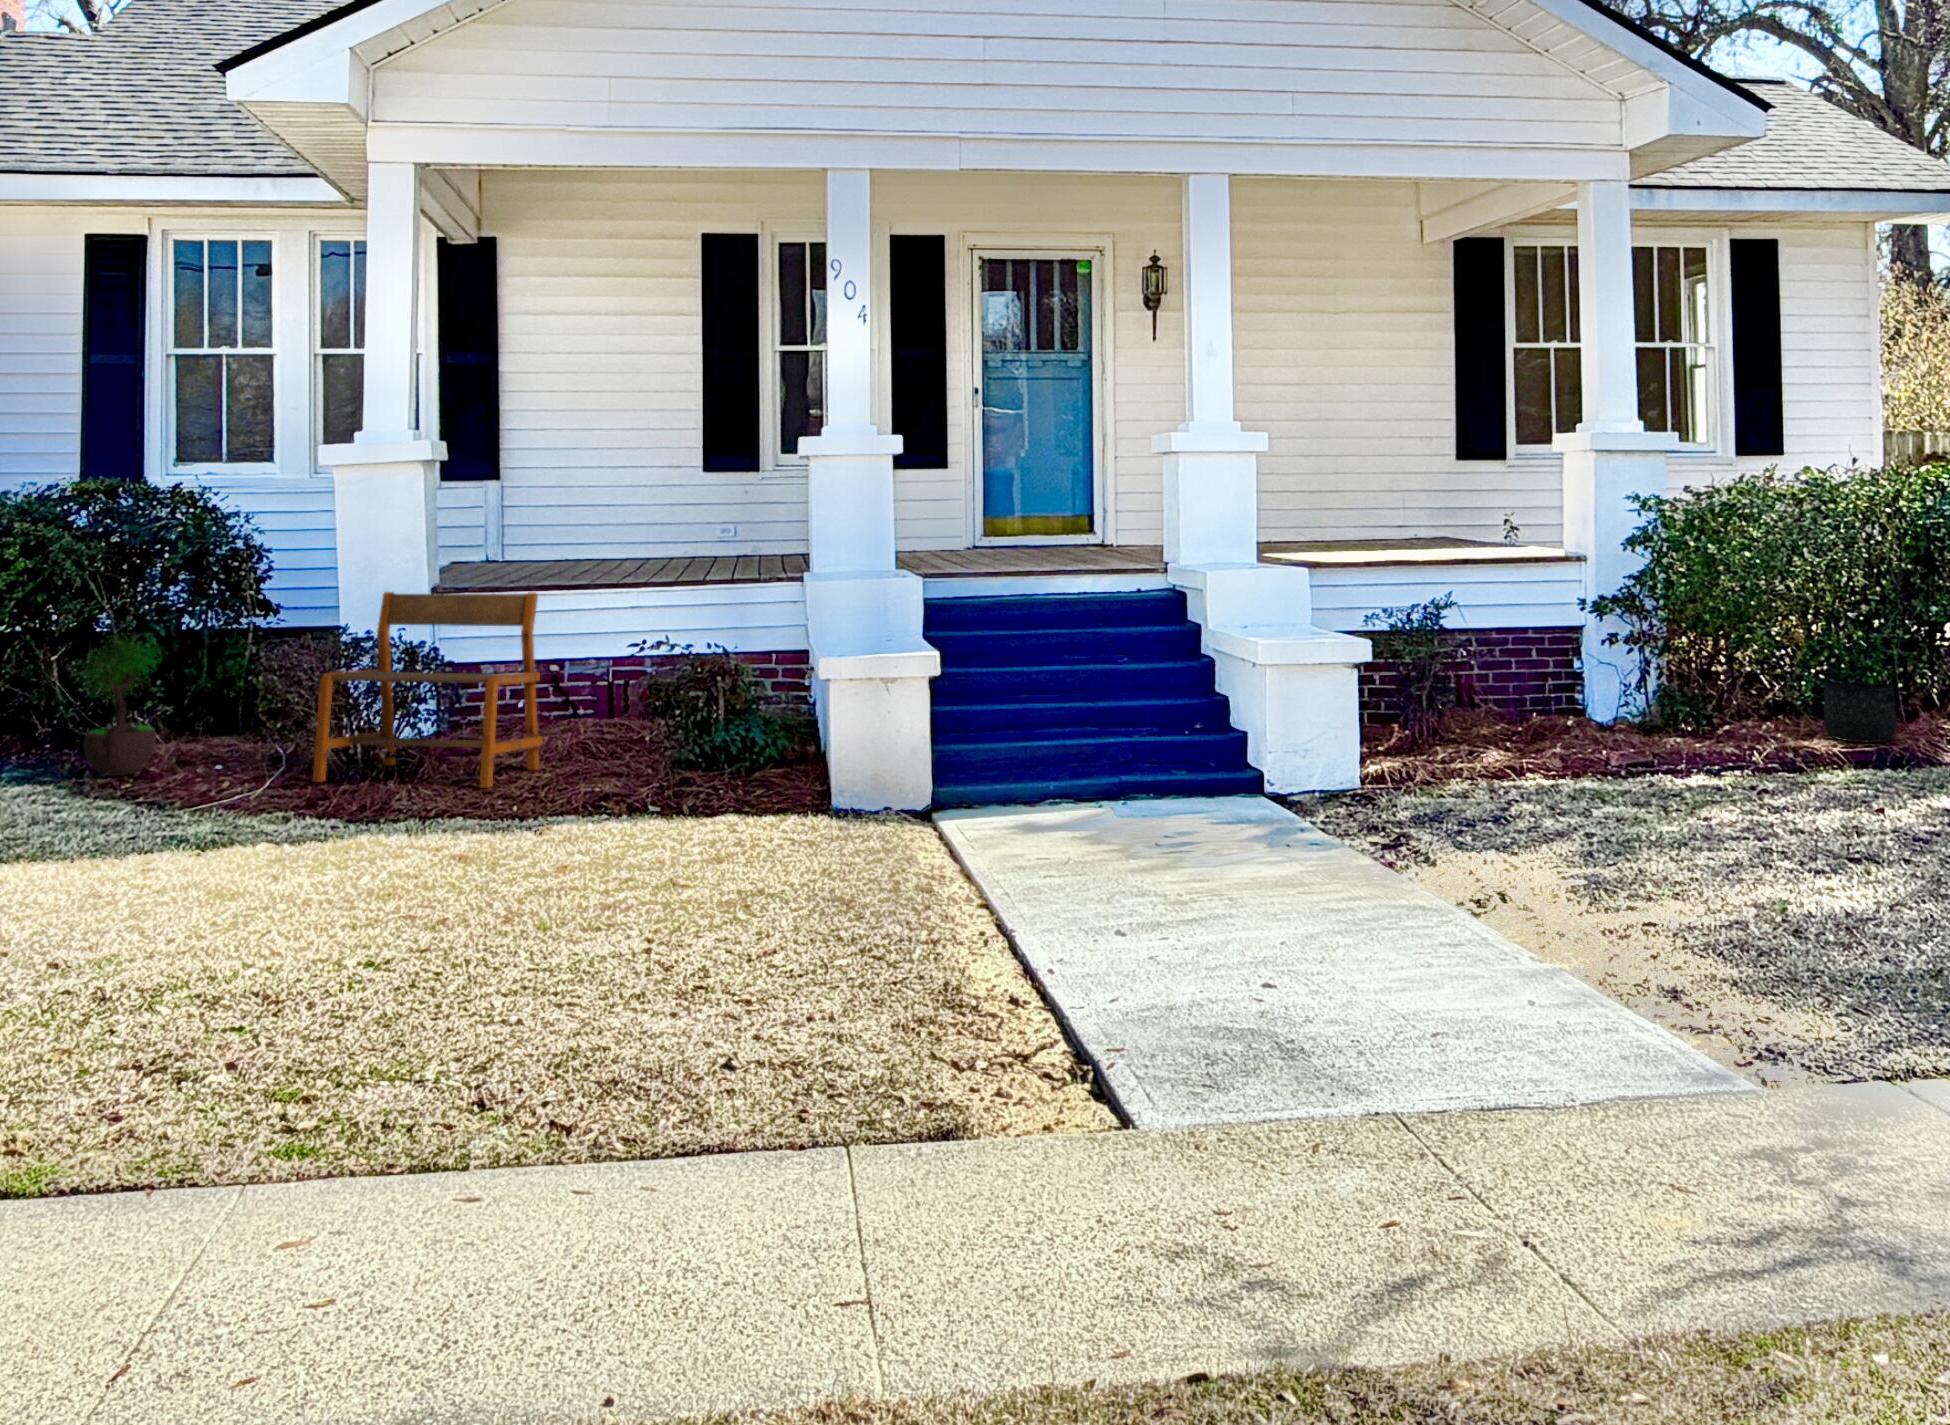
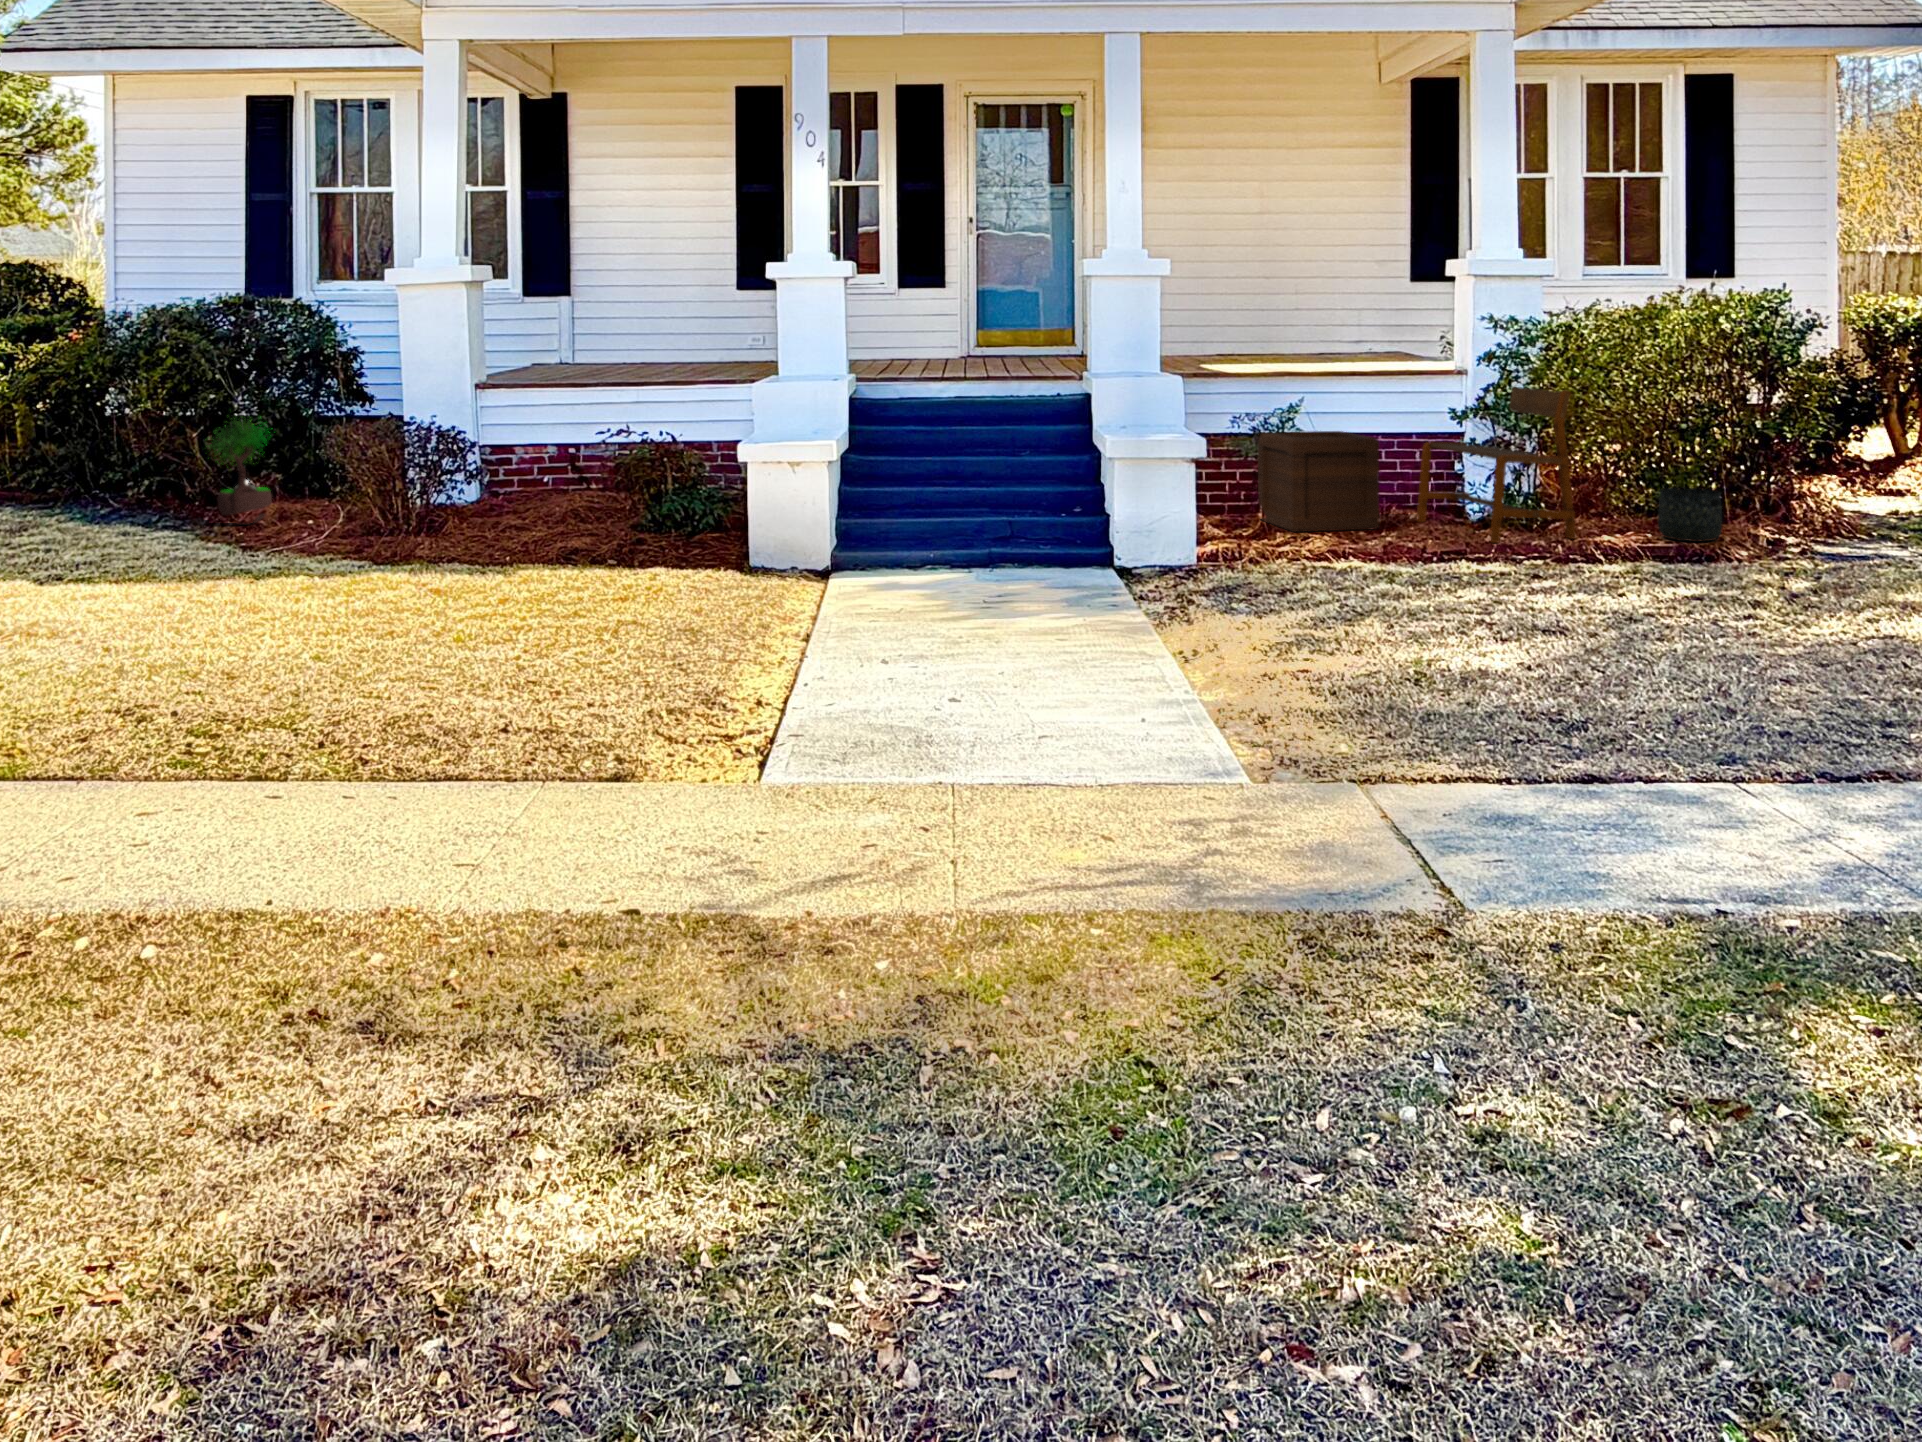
bench: present [313,592,543,788] -> present [1417,387,1576,543]
wooden crate: none [1369,626,1520,745] -> present [1258,431,1379,532]

